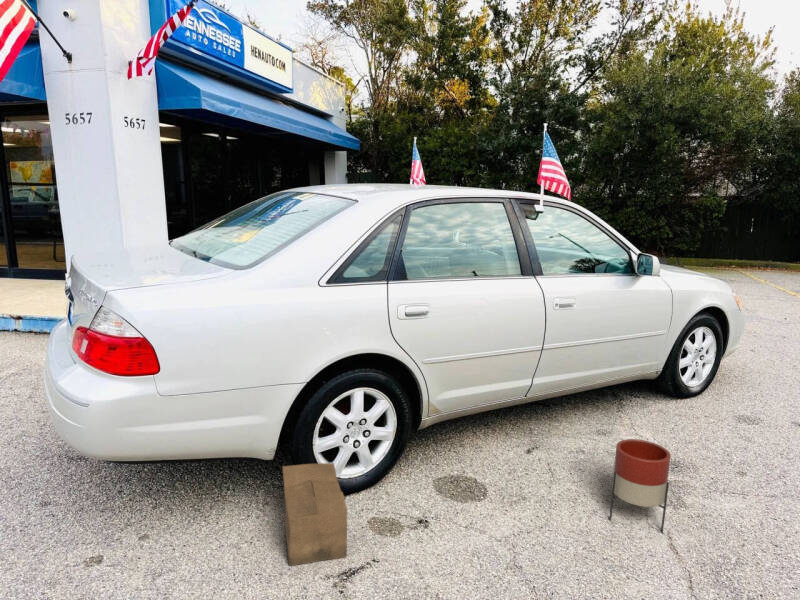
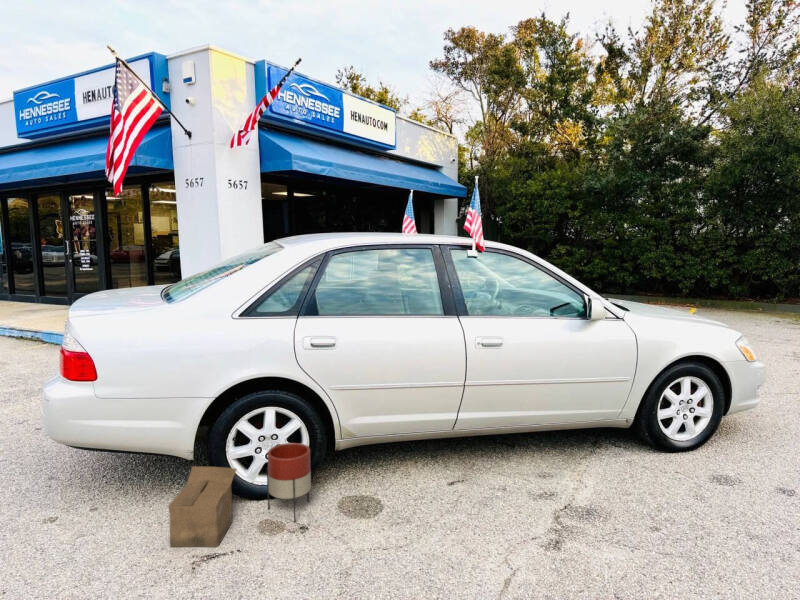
planter: present [609,439,671,532] -> present [267,443,311,522]

